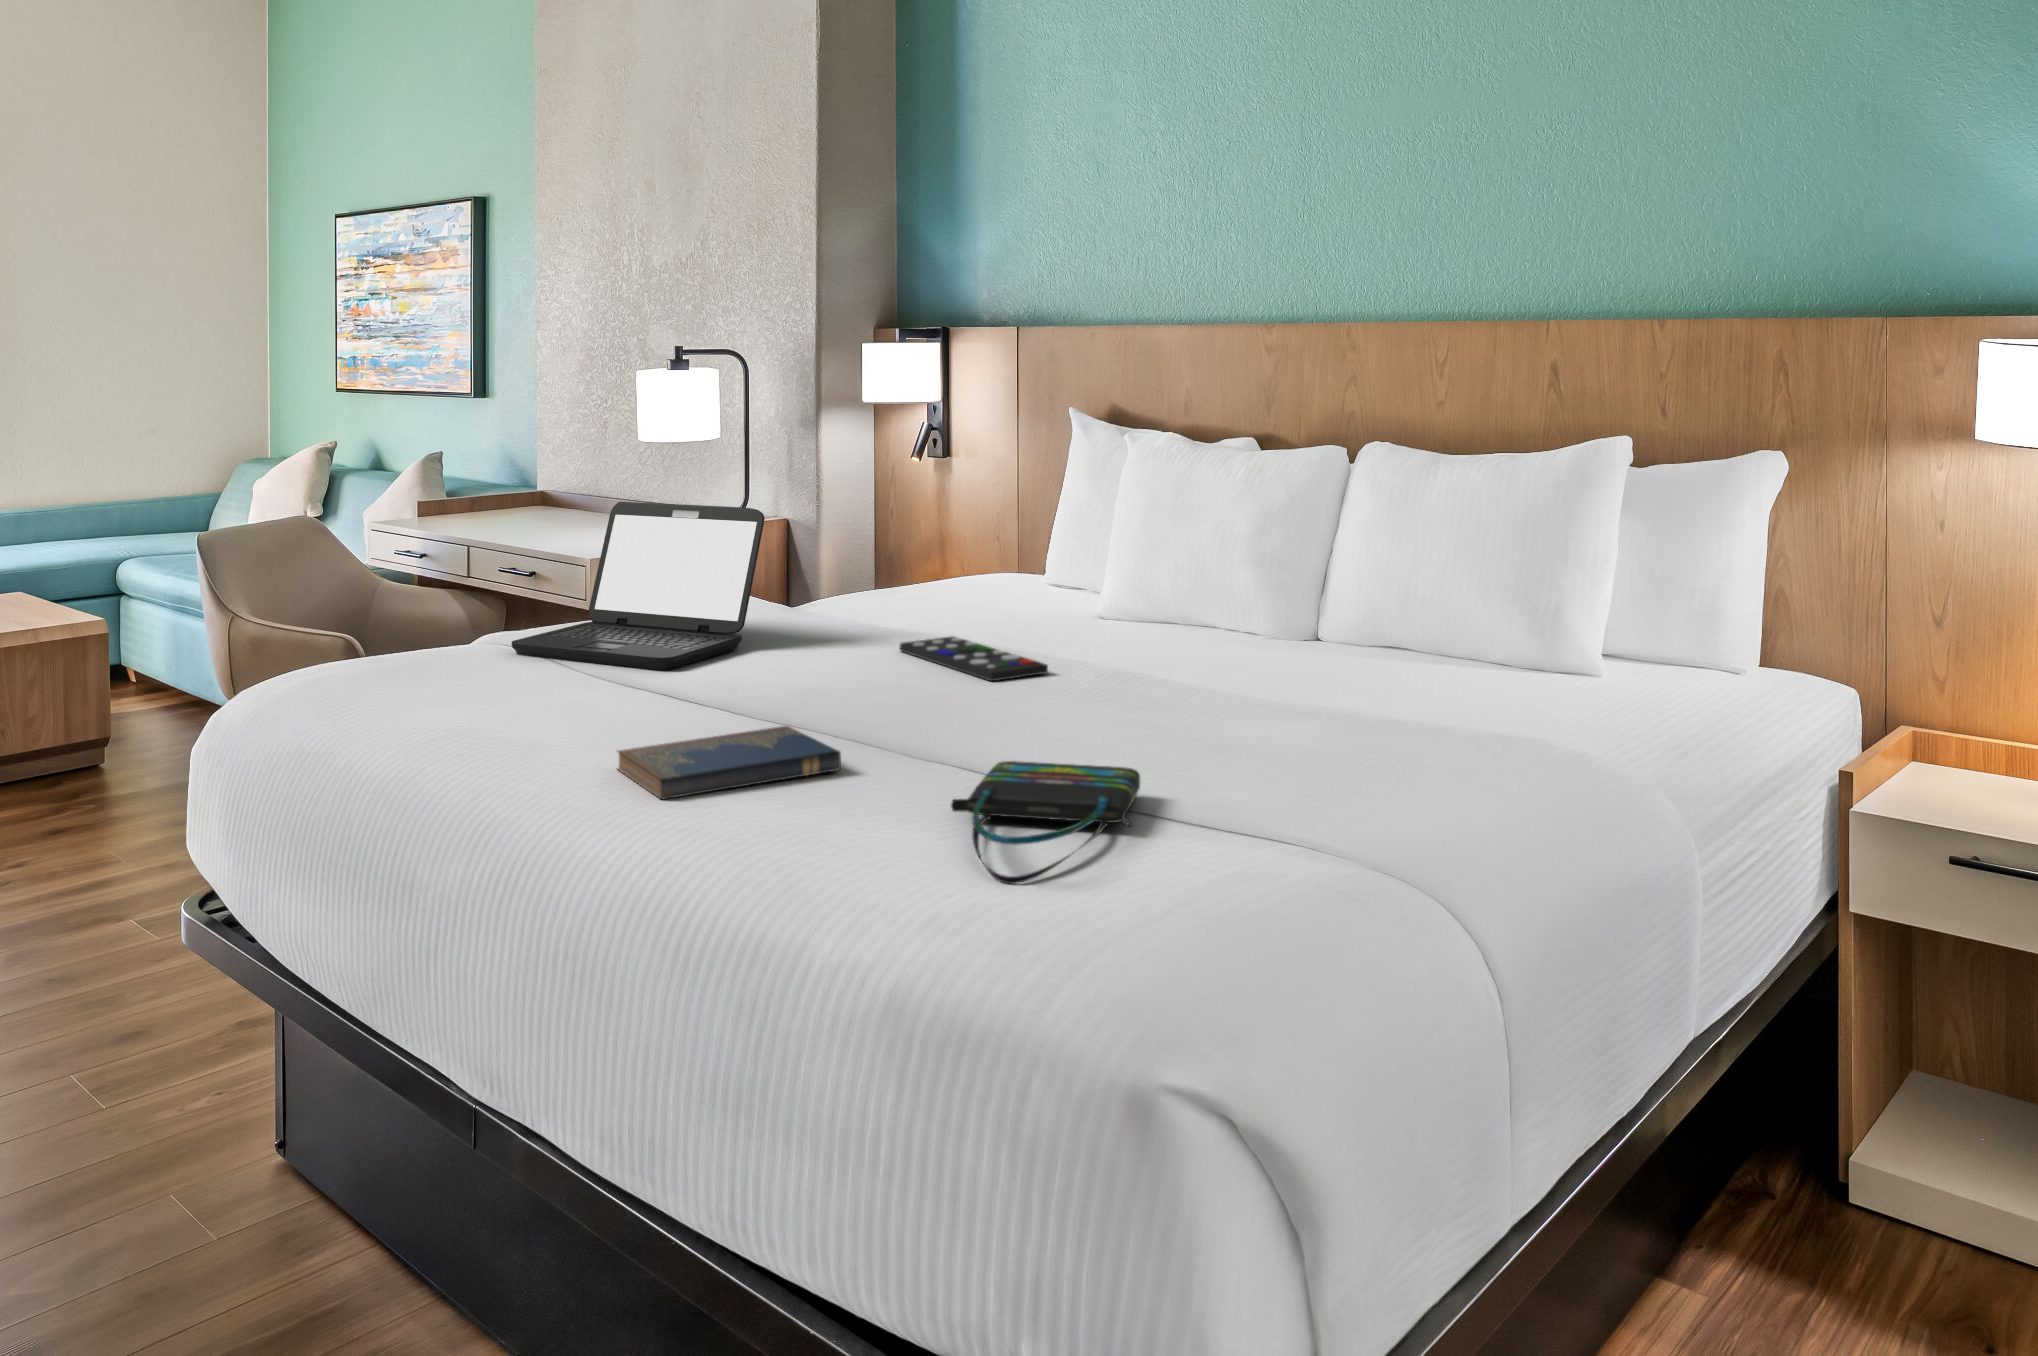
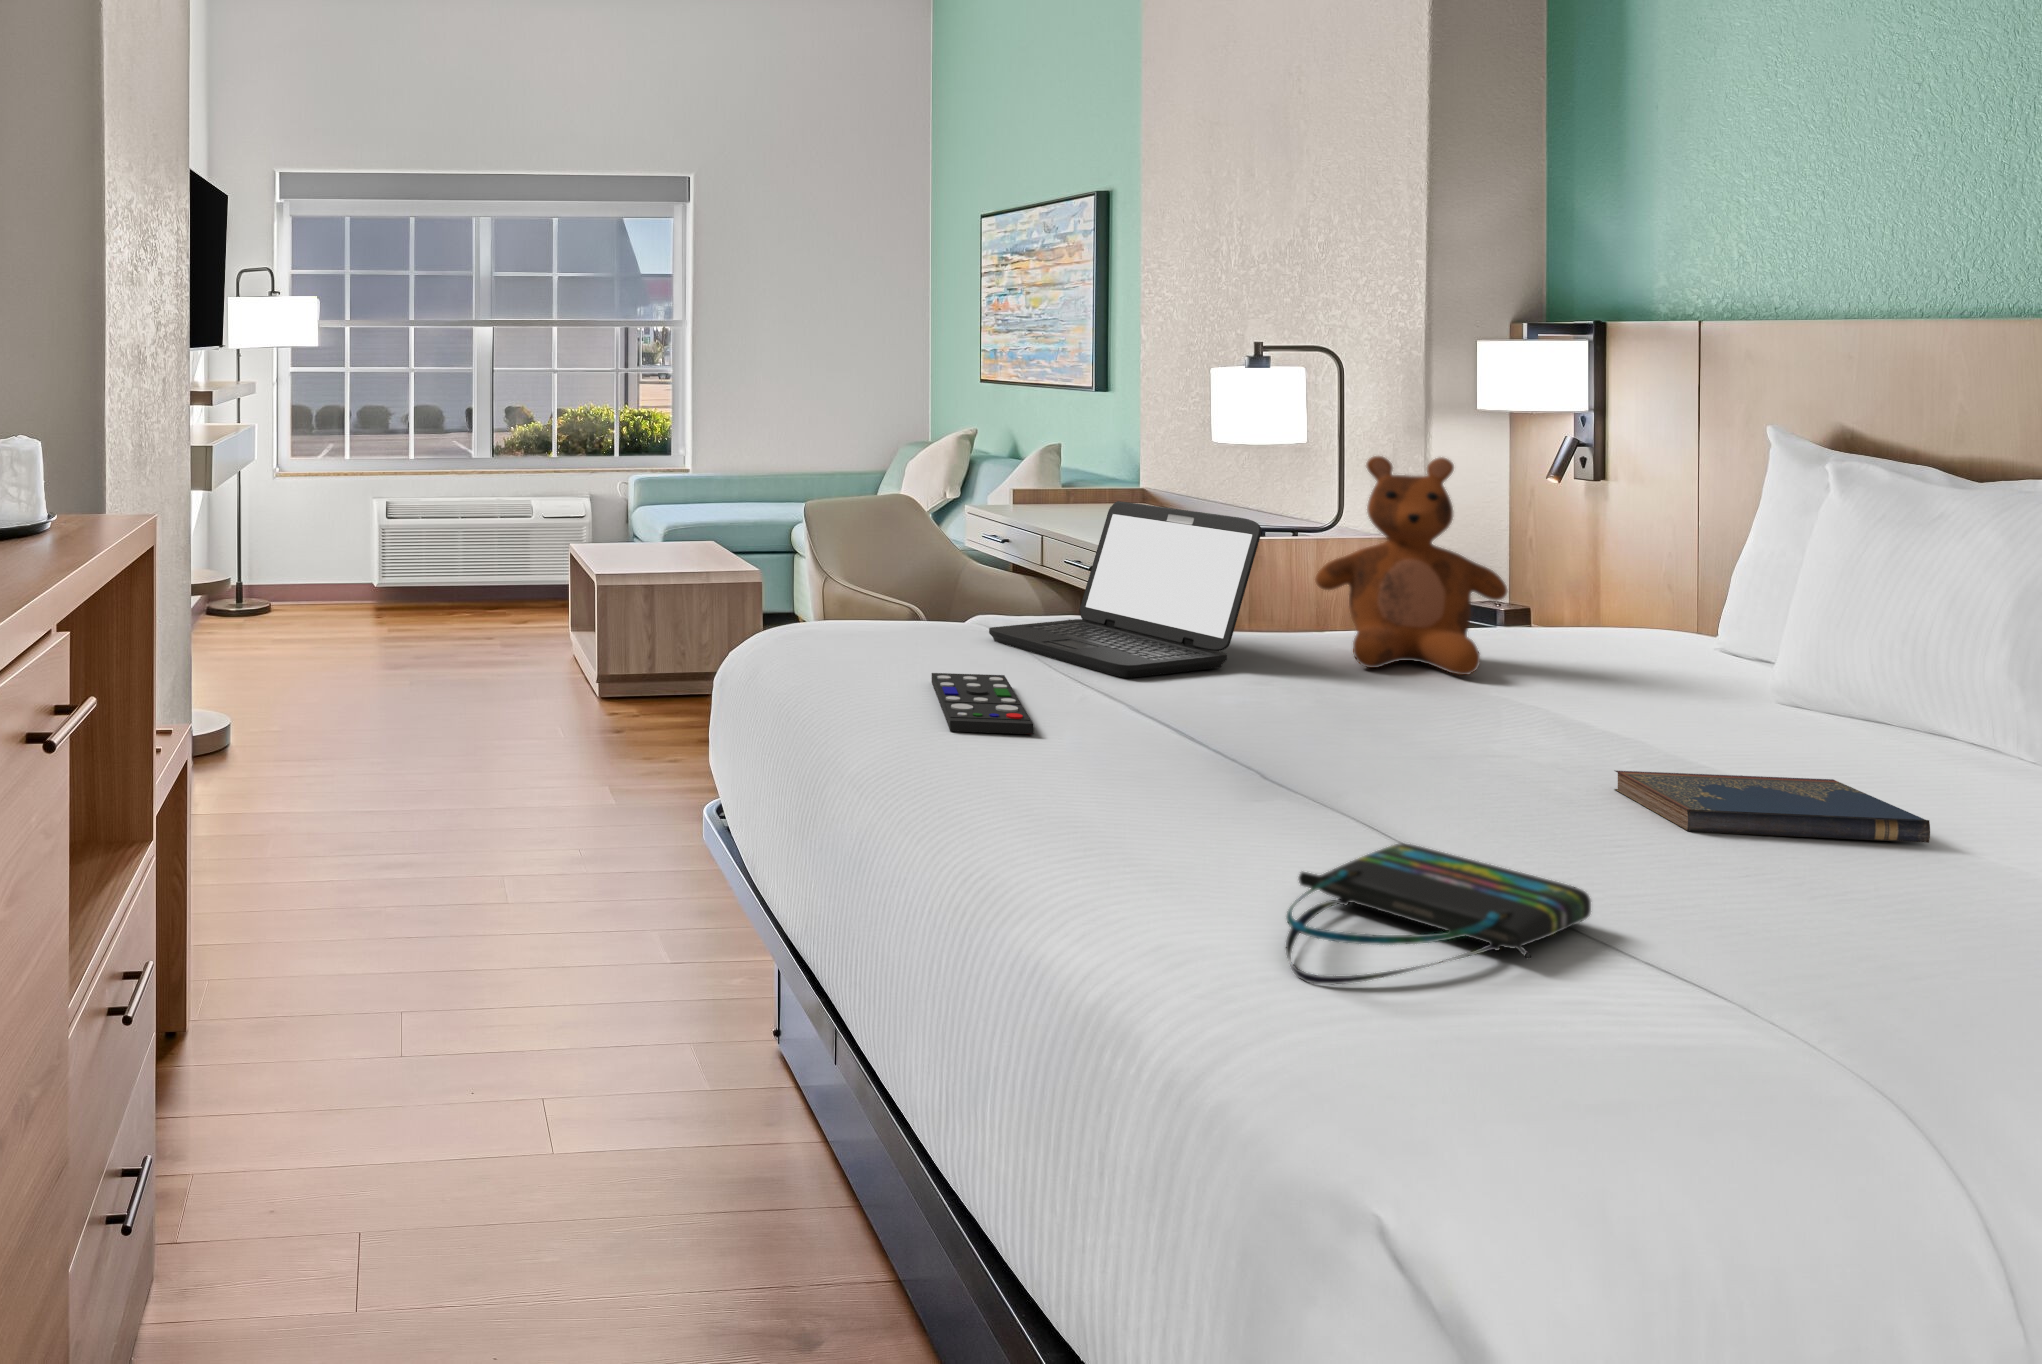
teddy bear: none [793,443,937,632] -> present [1316,456,1507,675]
remote control: present [900,636,1048,681] -> present [932,673,1034,734]
hardcover book: present [618,726,841,800] -> present [1615,771,1930,843]

